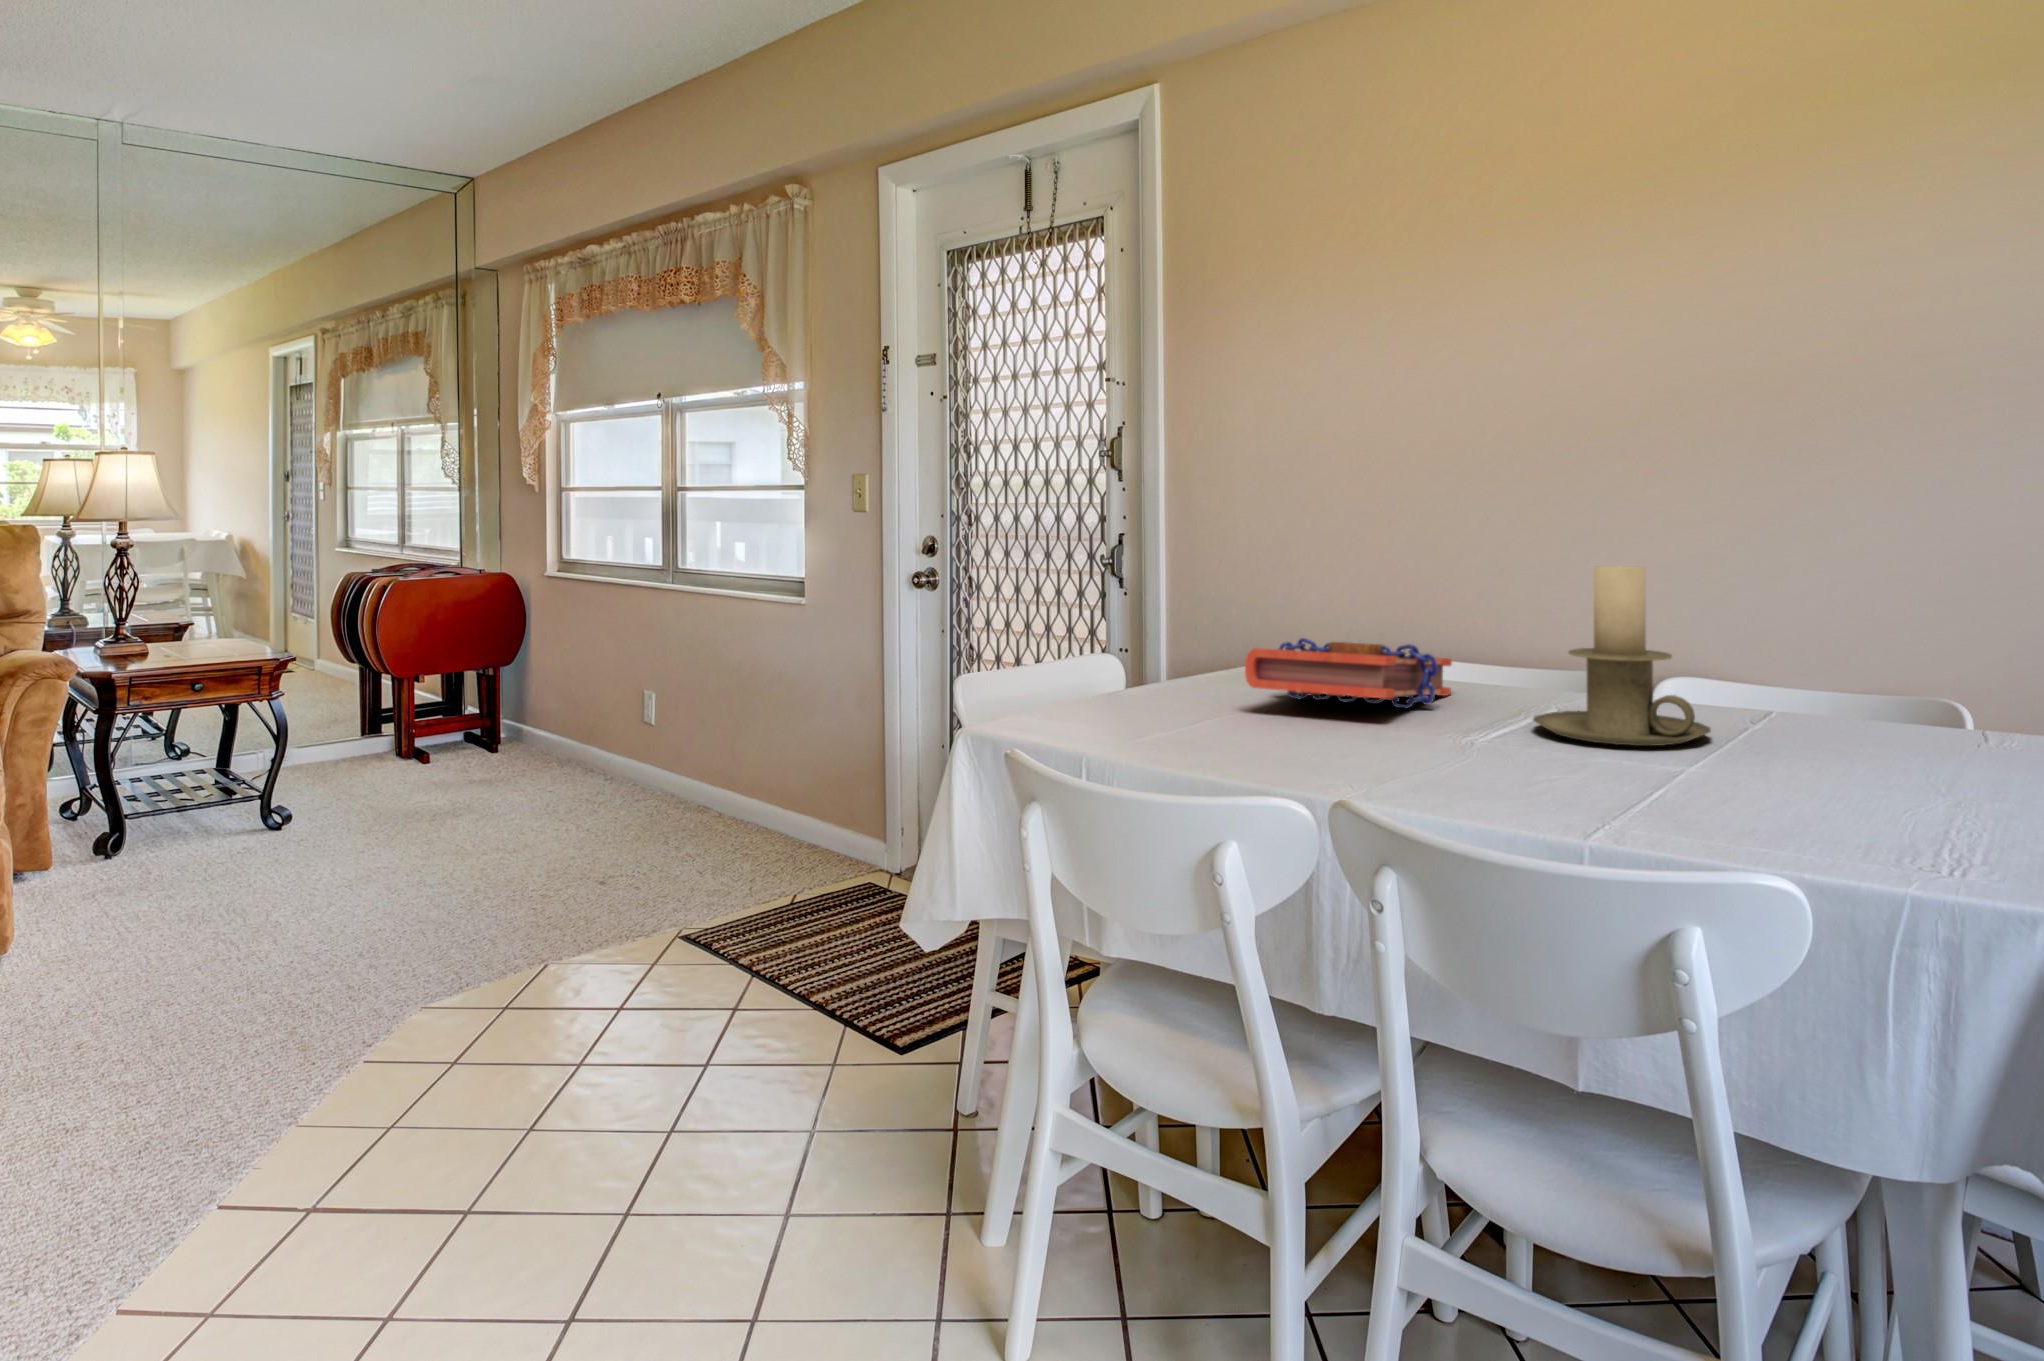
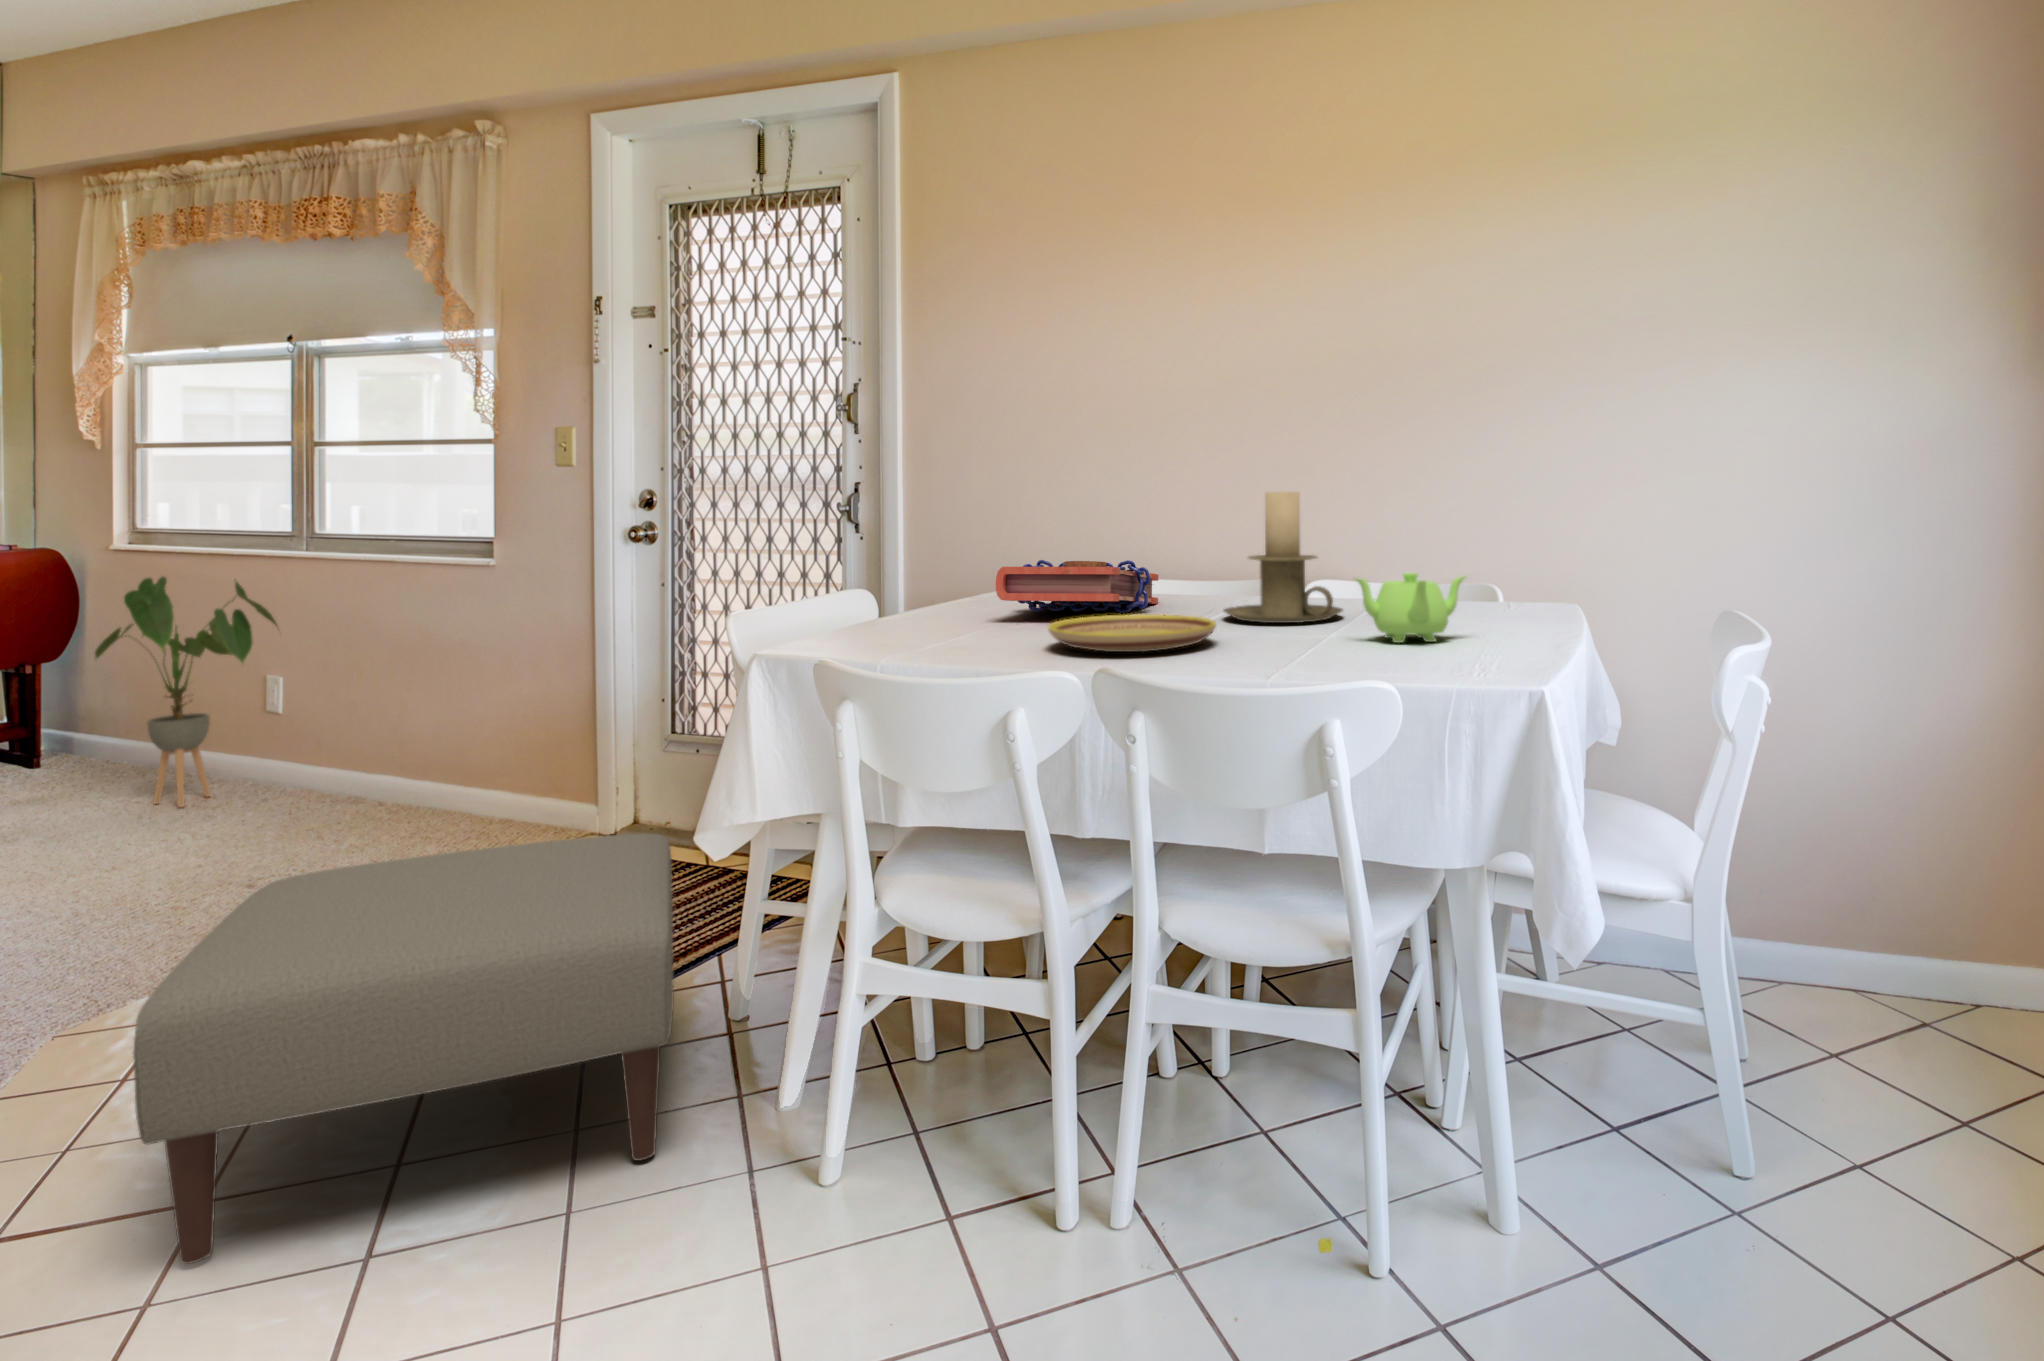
house plant: none [523,602,649,800] -> present [95,577,277,807]
teapot: none [1721,698,1919,804] -> present [1356,572,1466,643]
plate: none [1294,722,1516,781] -> present [1048,614,1216,652]
ottoman: none [451,902,912,1274] -> present [133,834,674,1264]

